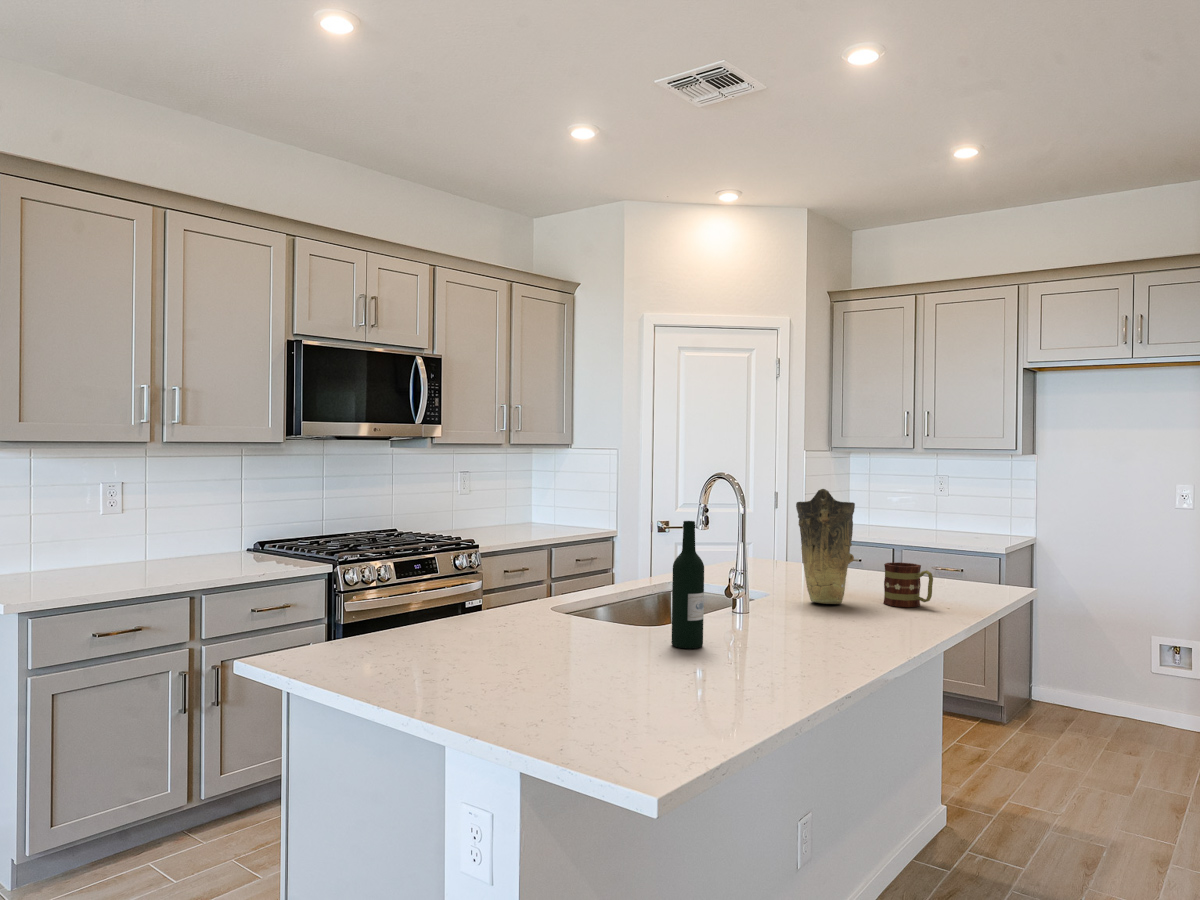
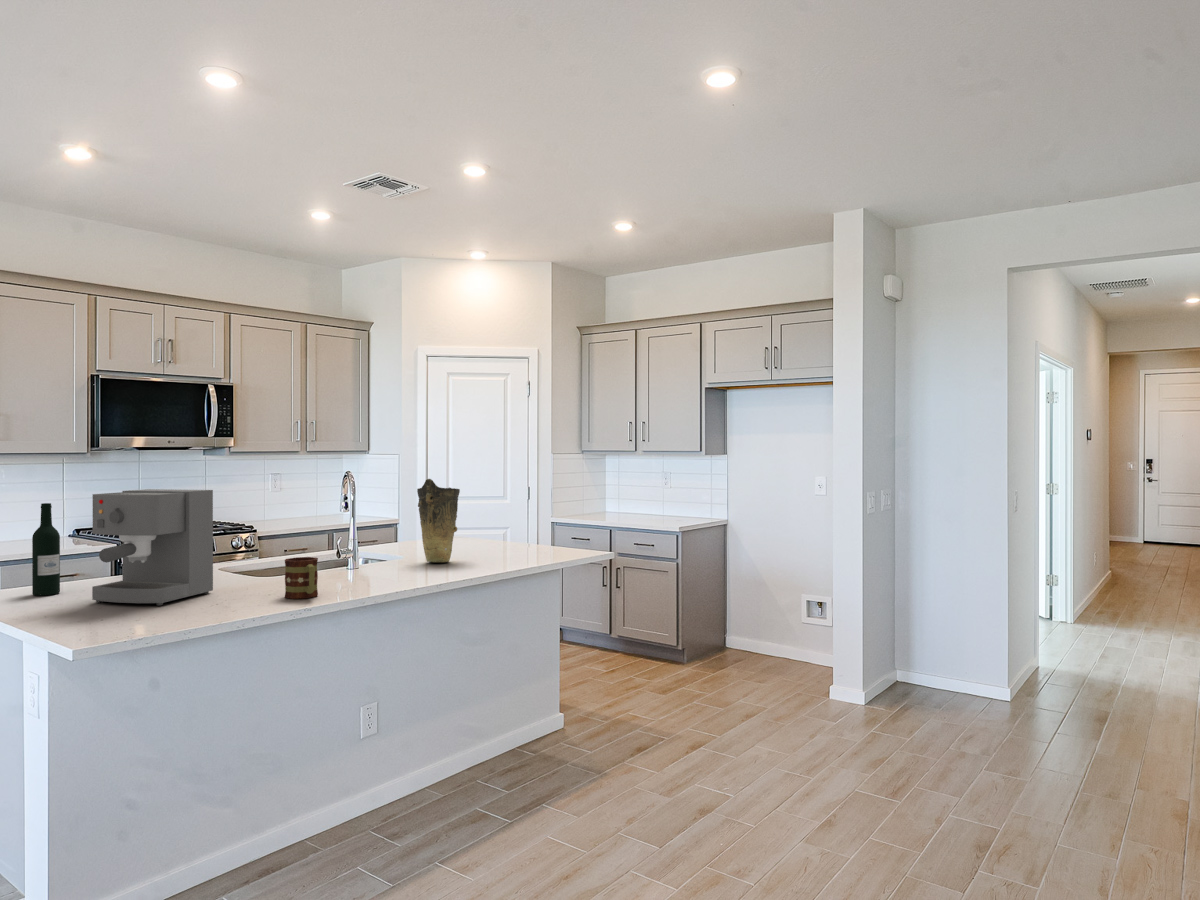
coffee maker: none [483,502,623,675] -> present [92,489,213,605]
wine bottle: present [671,521,704,648] -> present [32,503,60,596]
mug: present [884,562,933,607] -> present [285,557,318,599]

